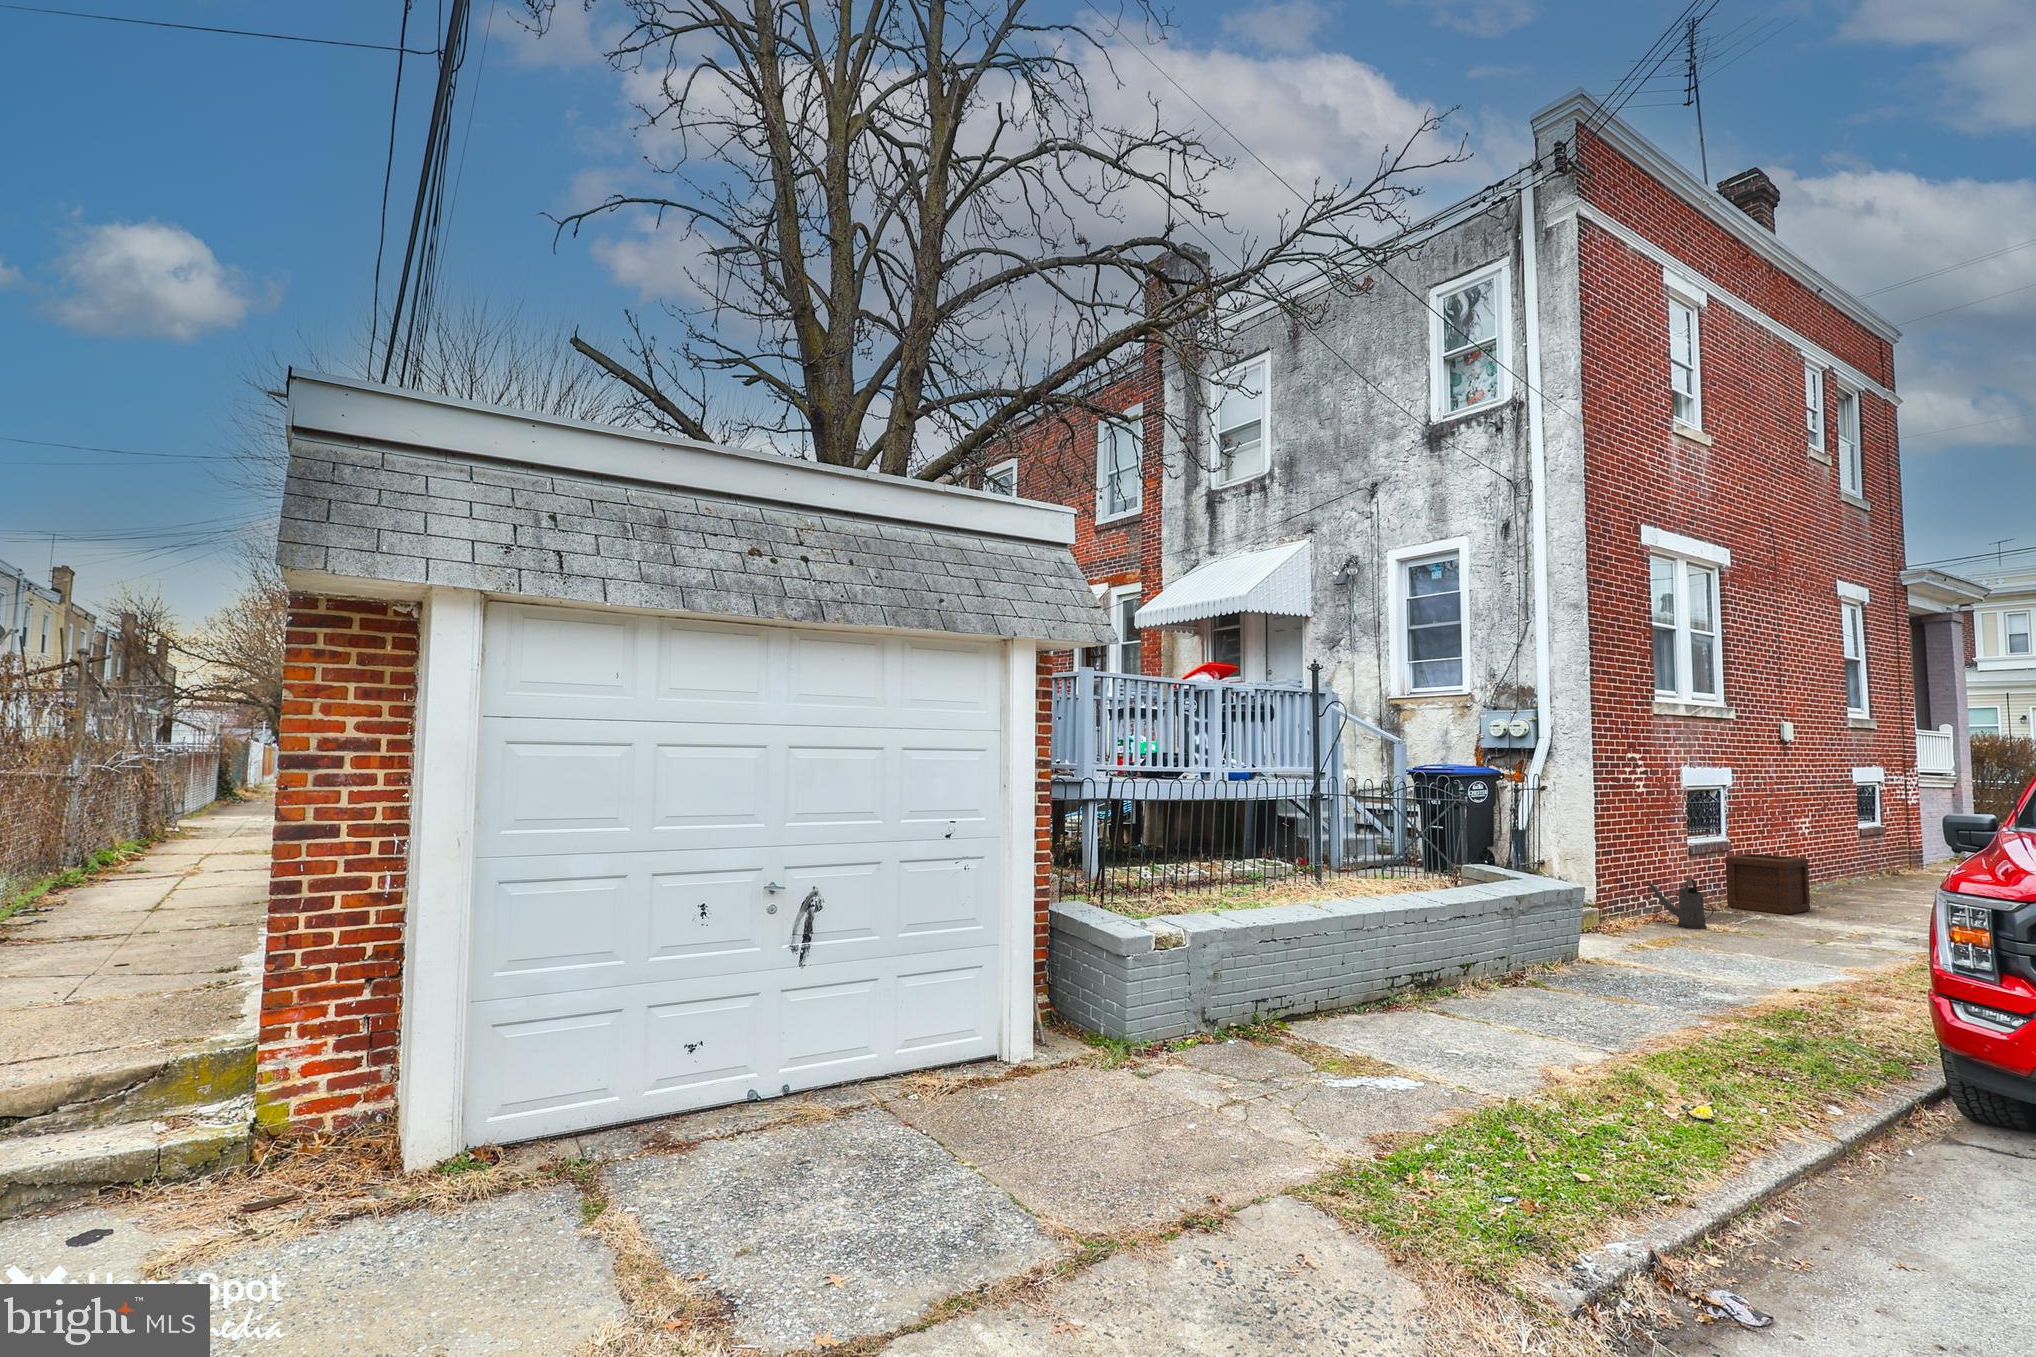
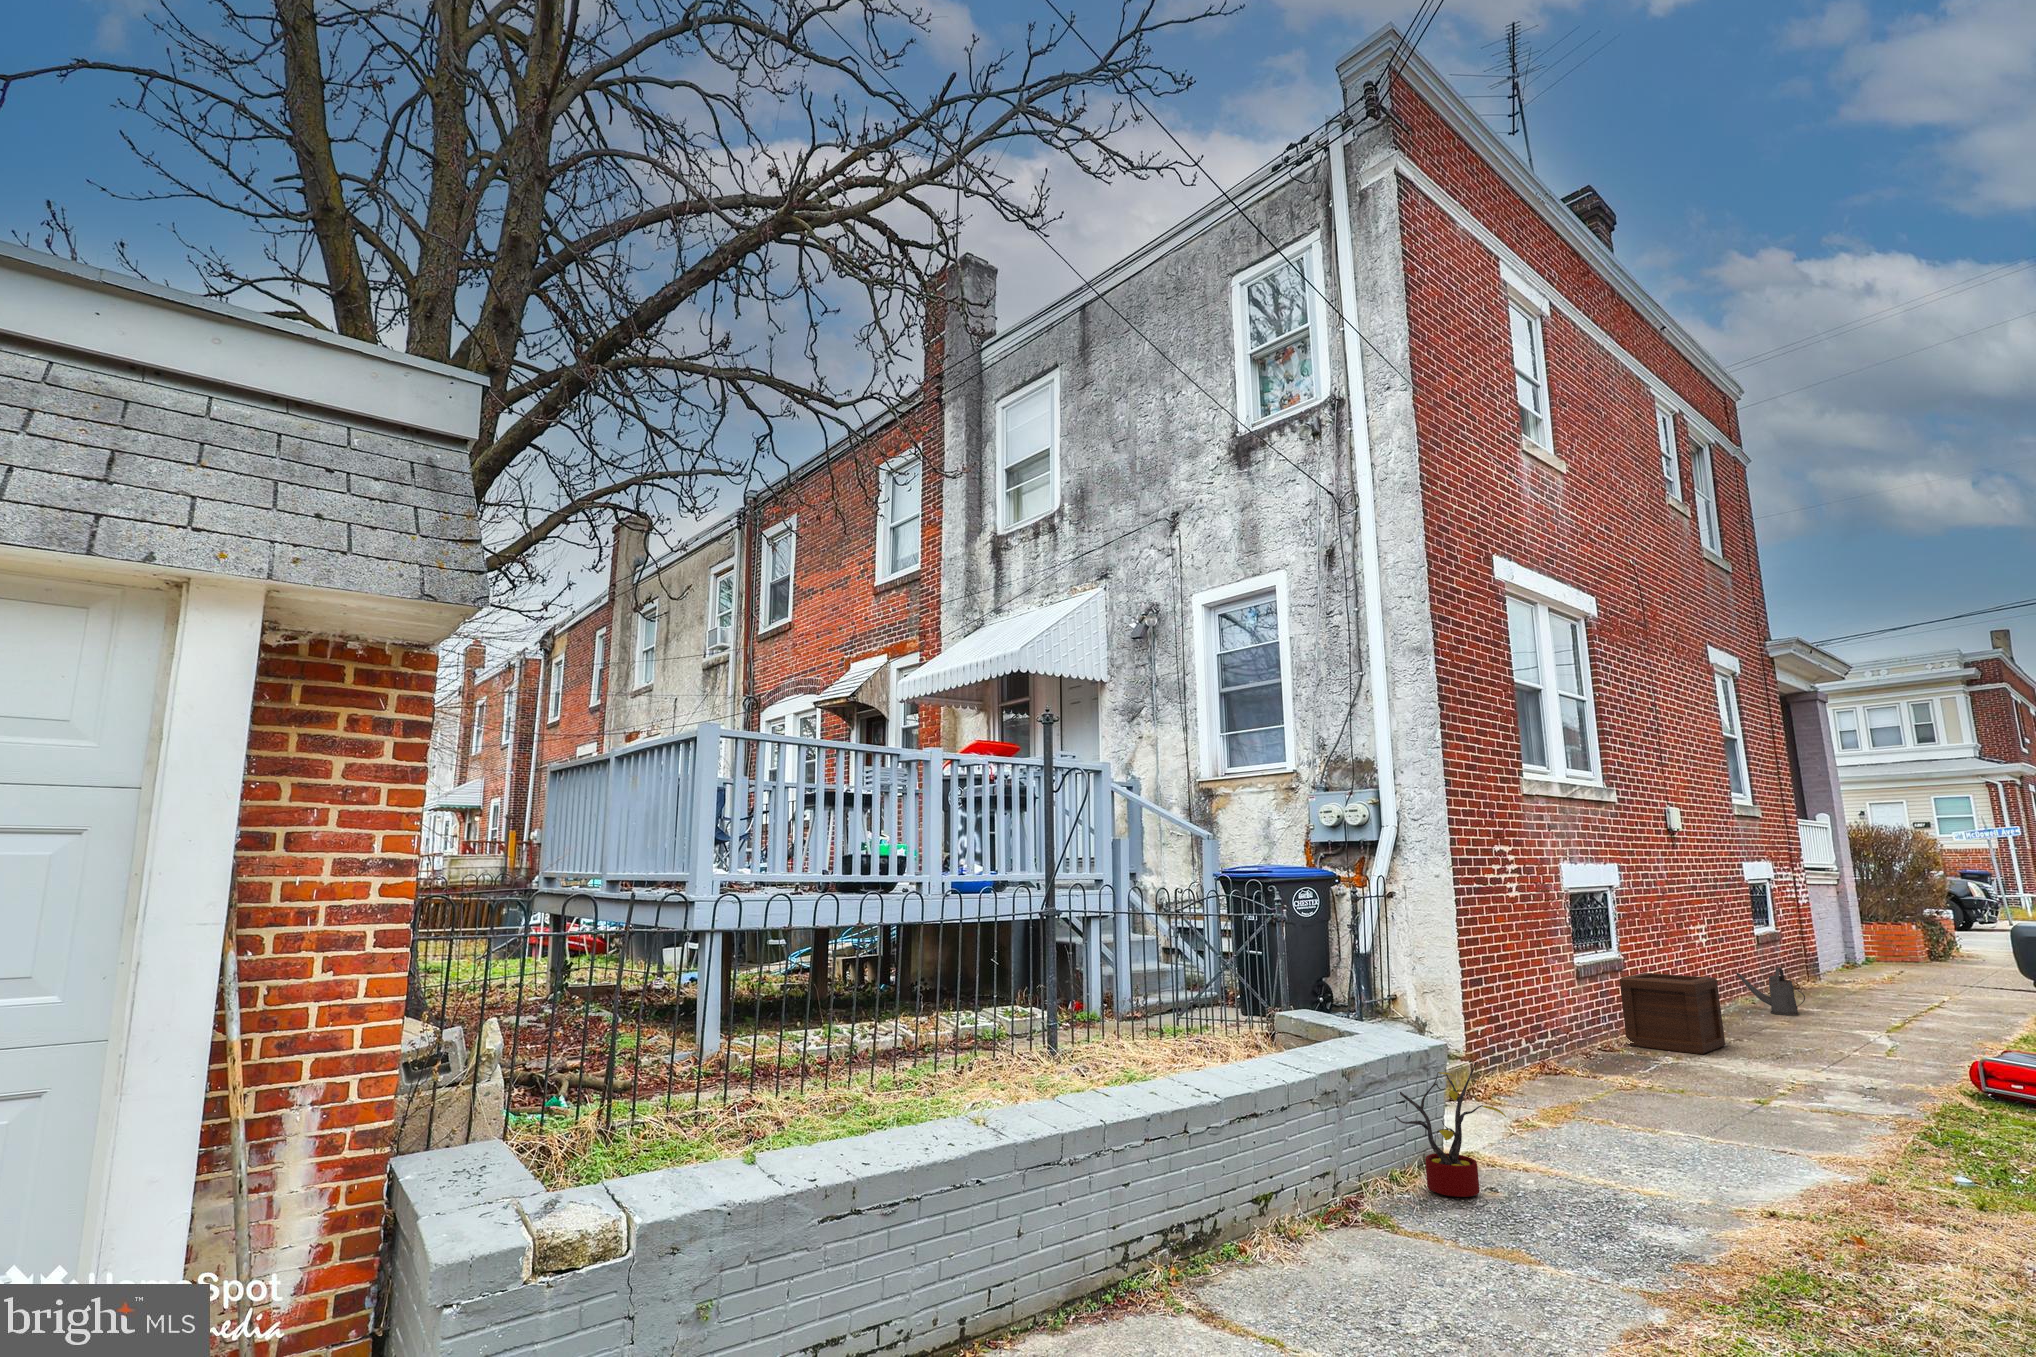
watering can: present [1648,879,1714,929] -> present [1736,967,1805,1015]
decorative plant: none [1535,897,1624,977] -> present [1395,1063,1506,1197]

